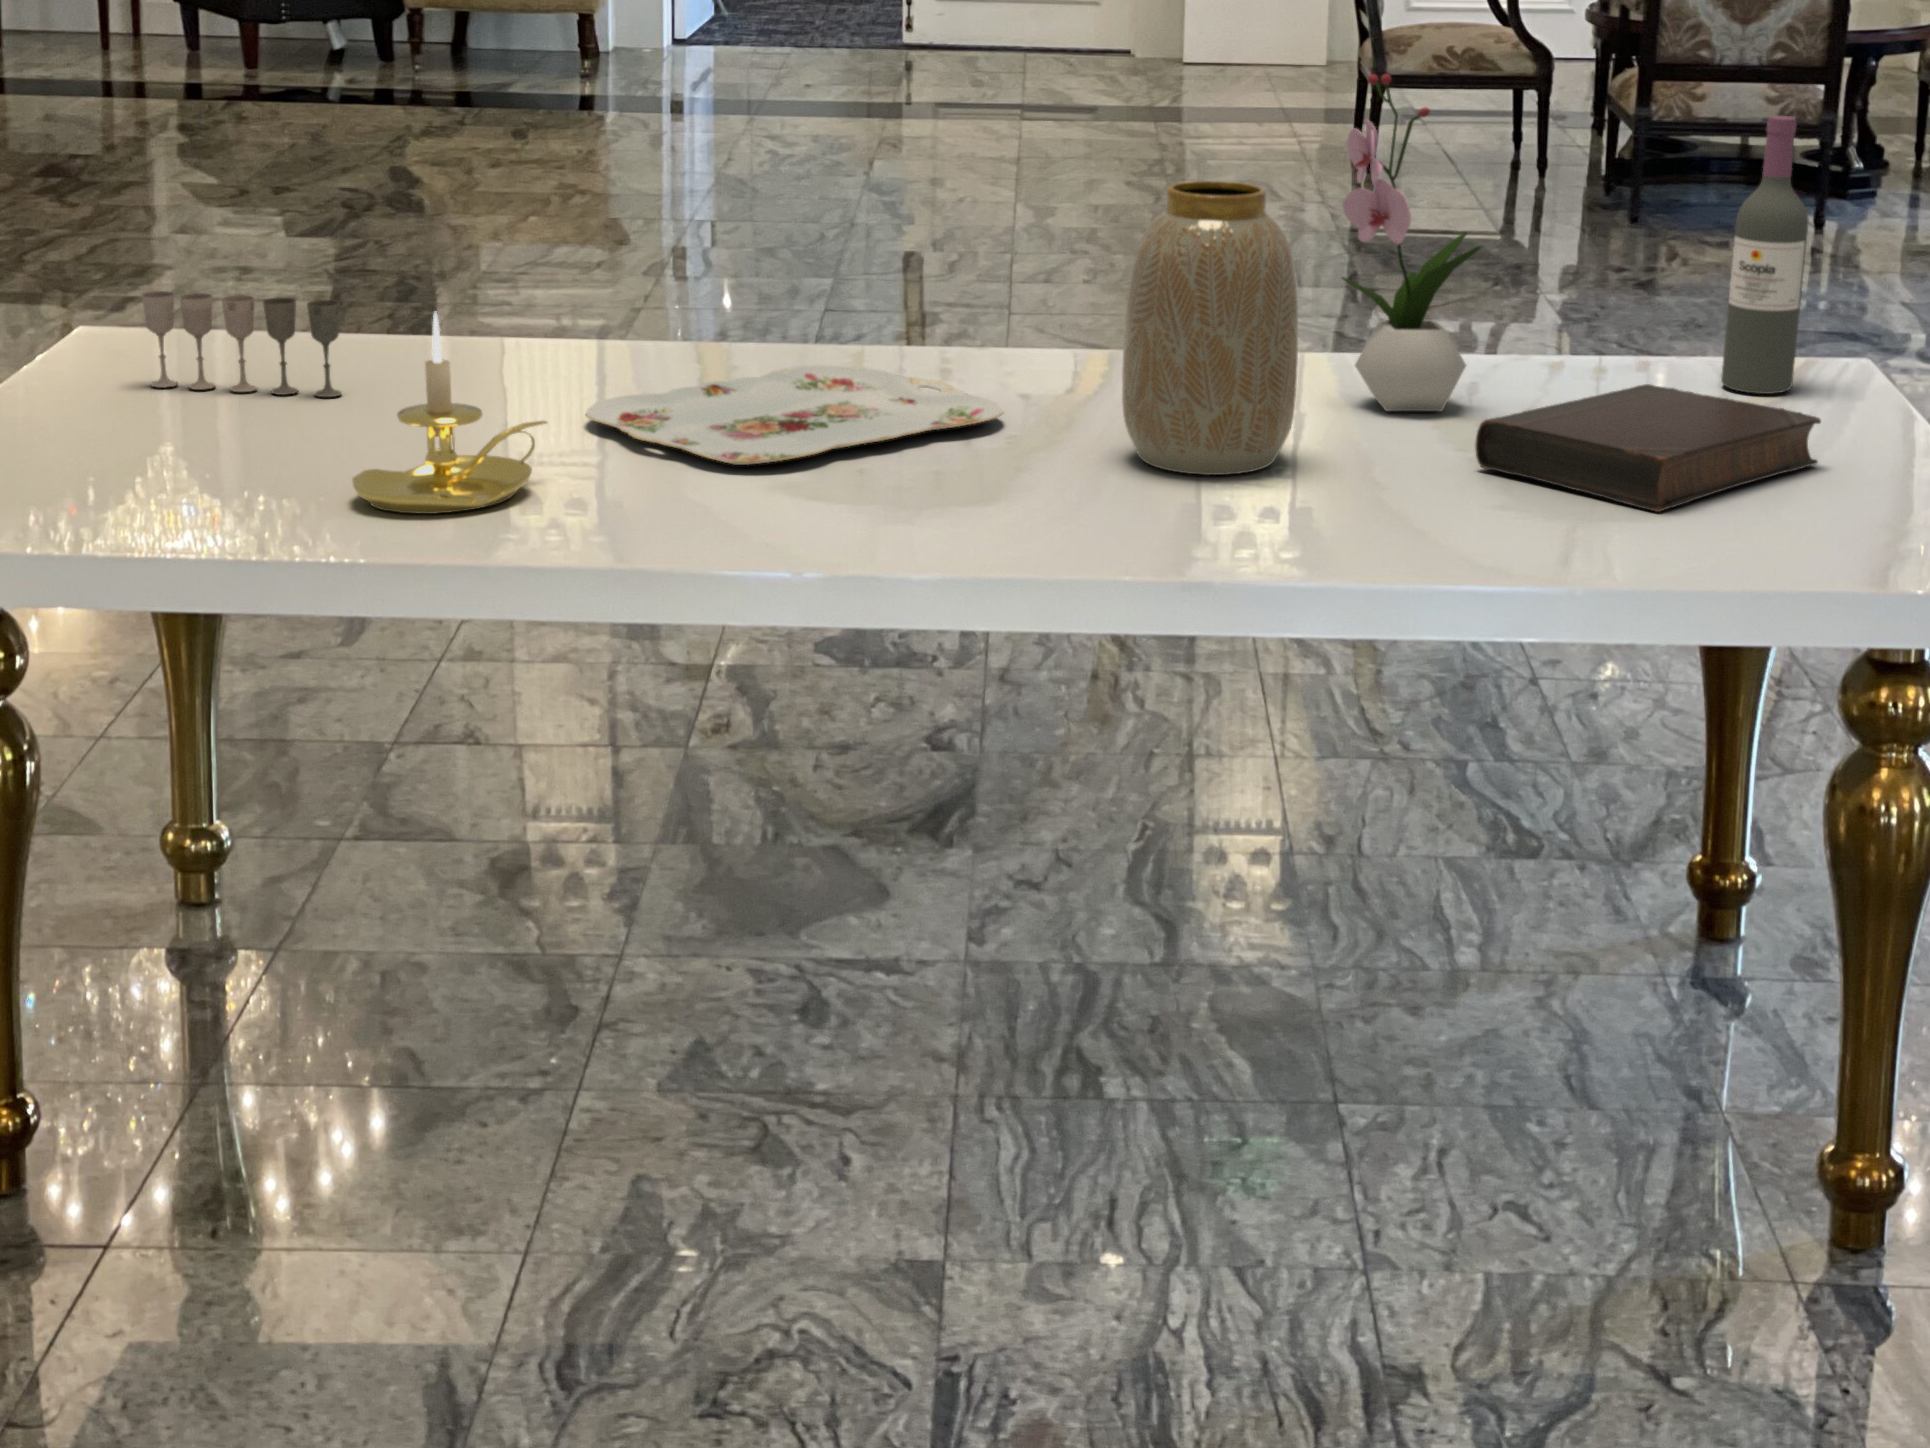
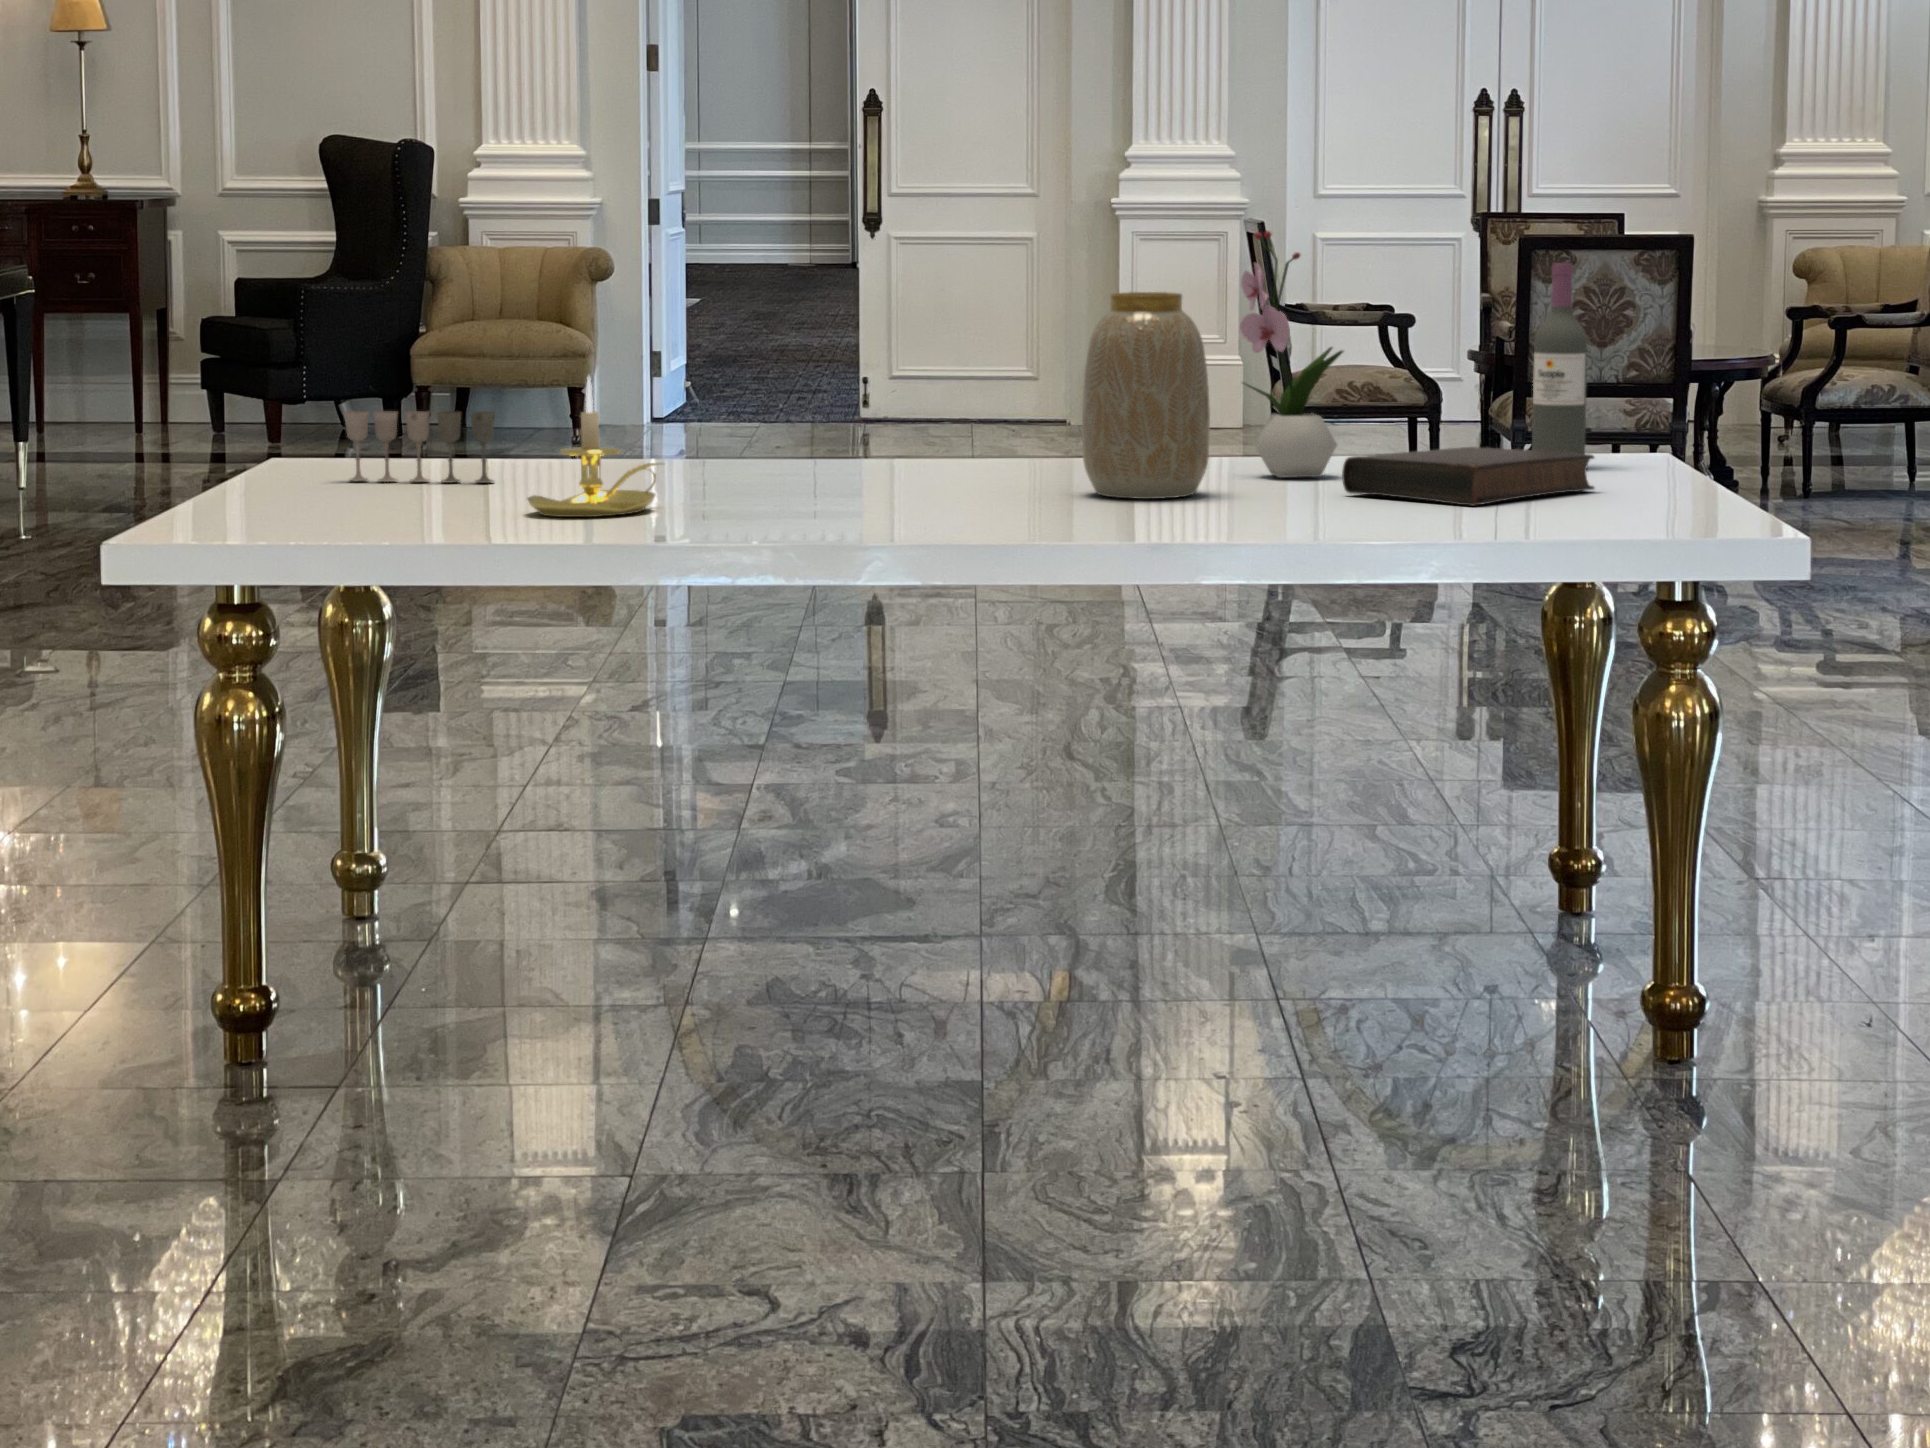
serving tray: present [586,365,1004,465] -> none [683,462,994,500]

